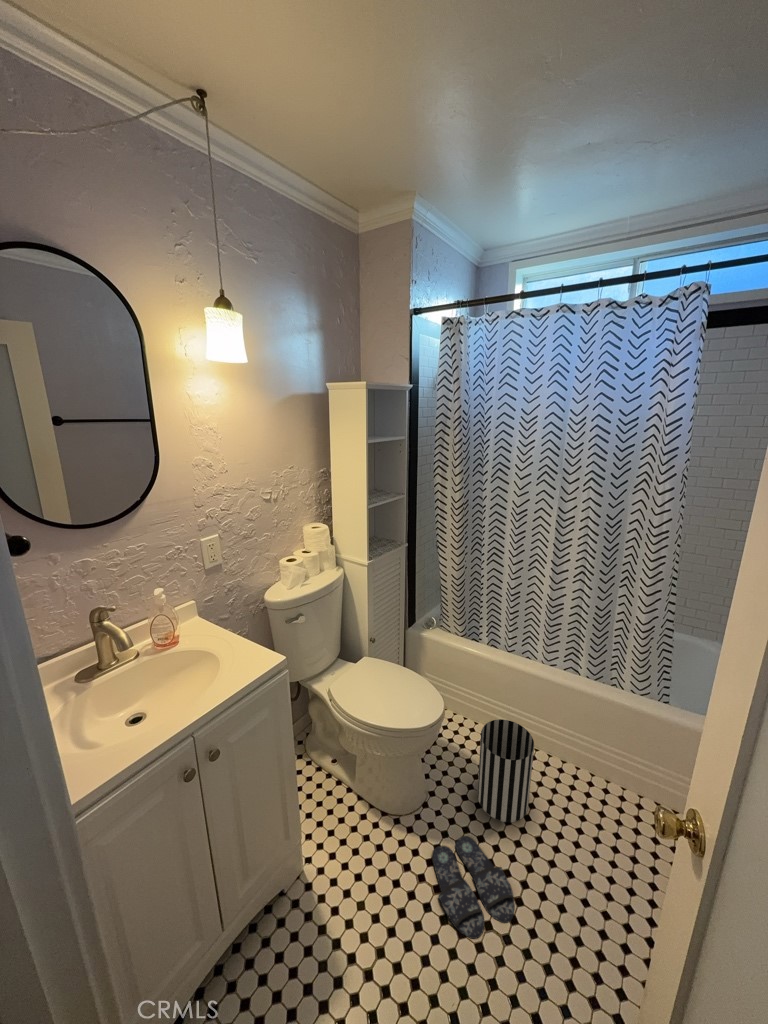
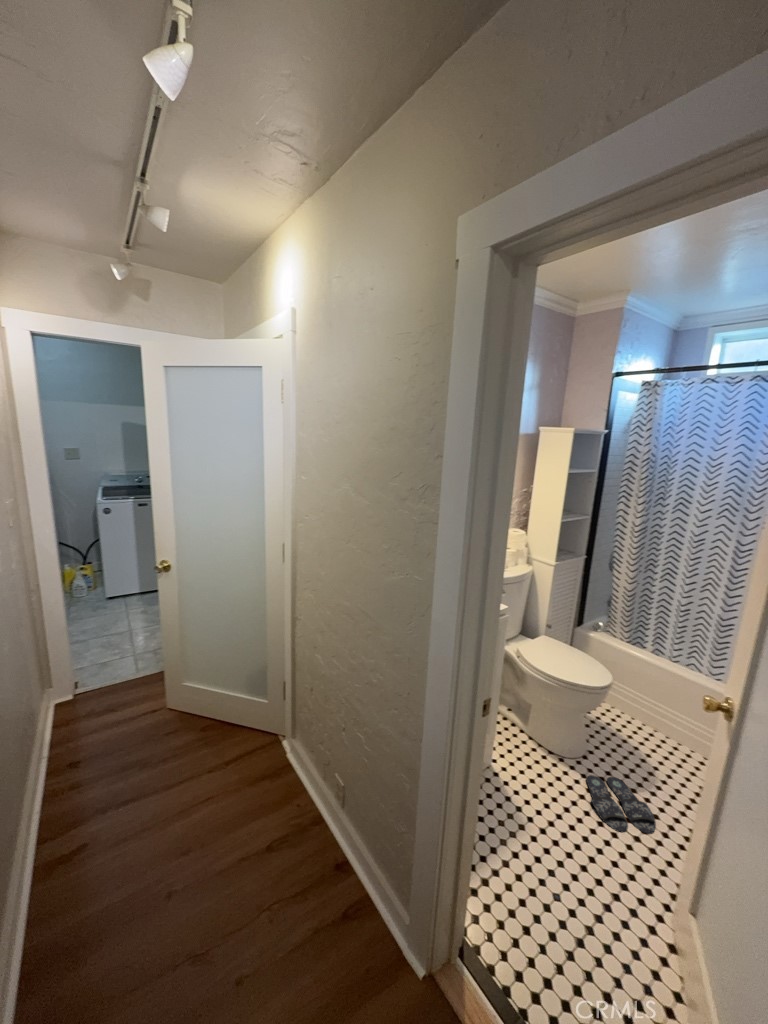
wastebasket: present [478,719,534,822] -> none [629,701,689,785]

